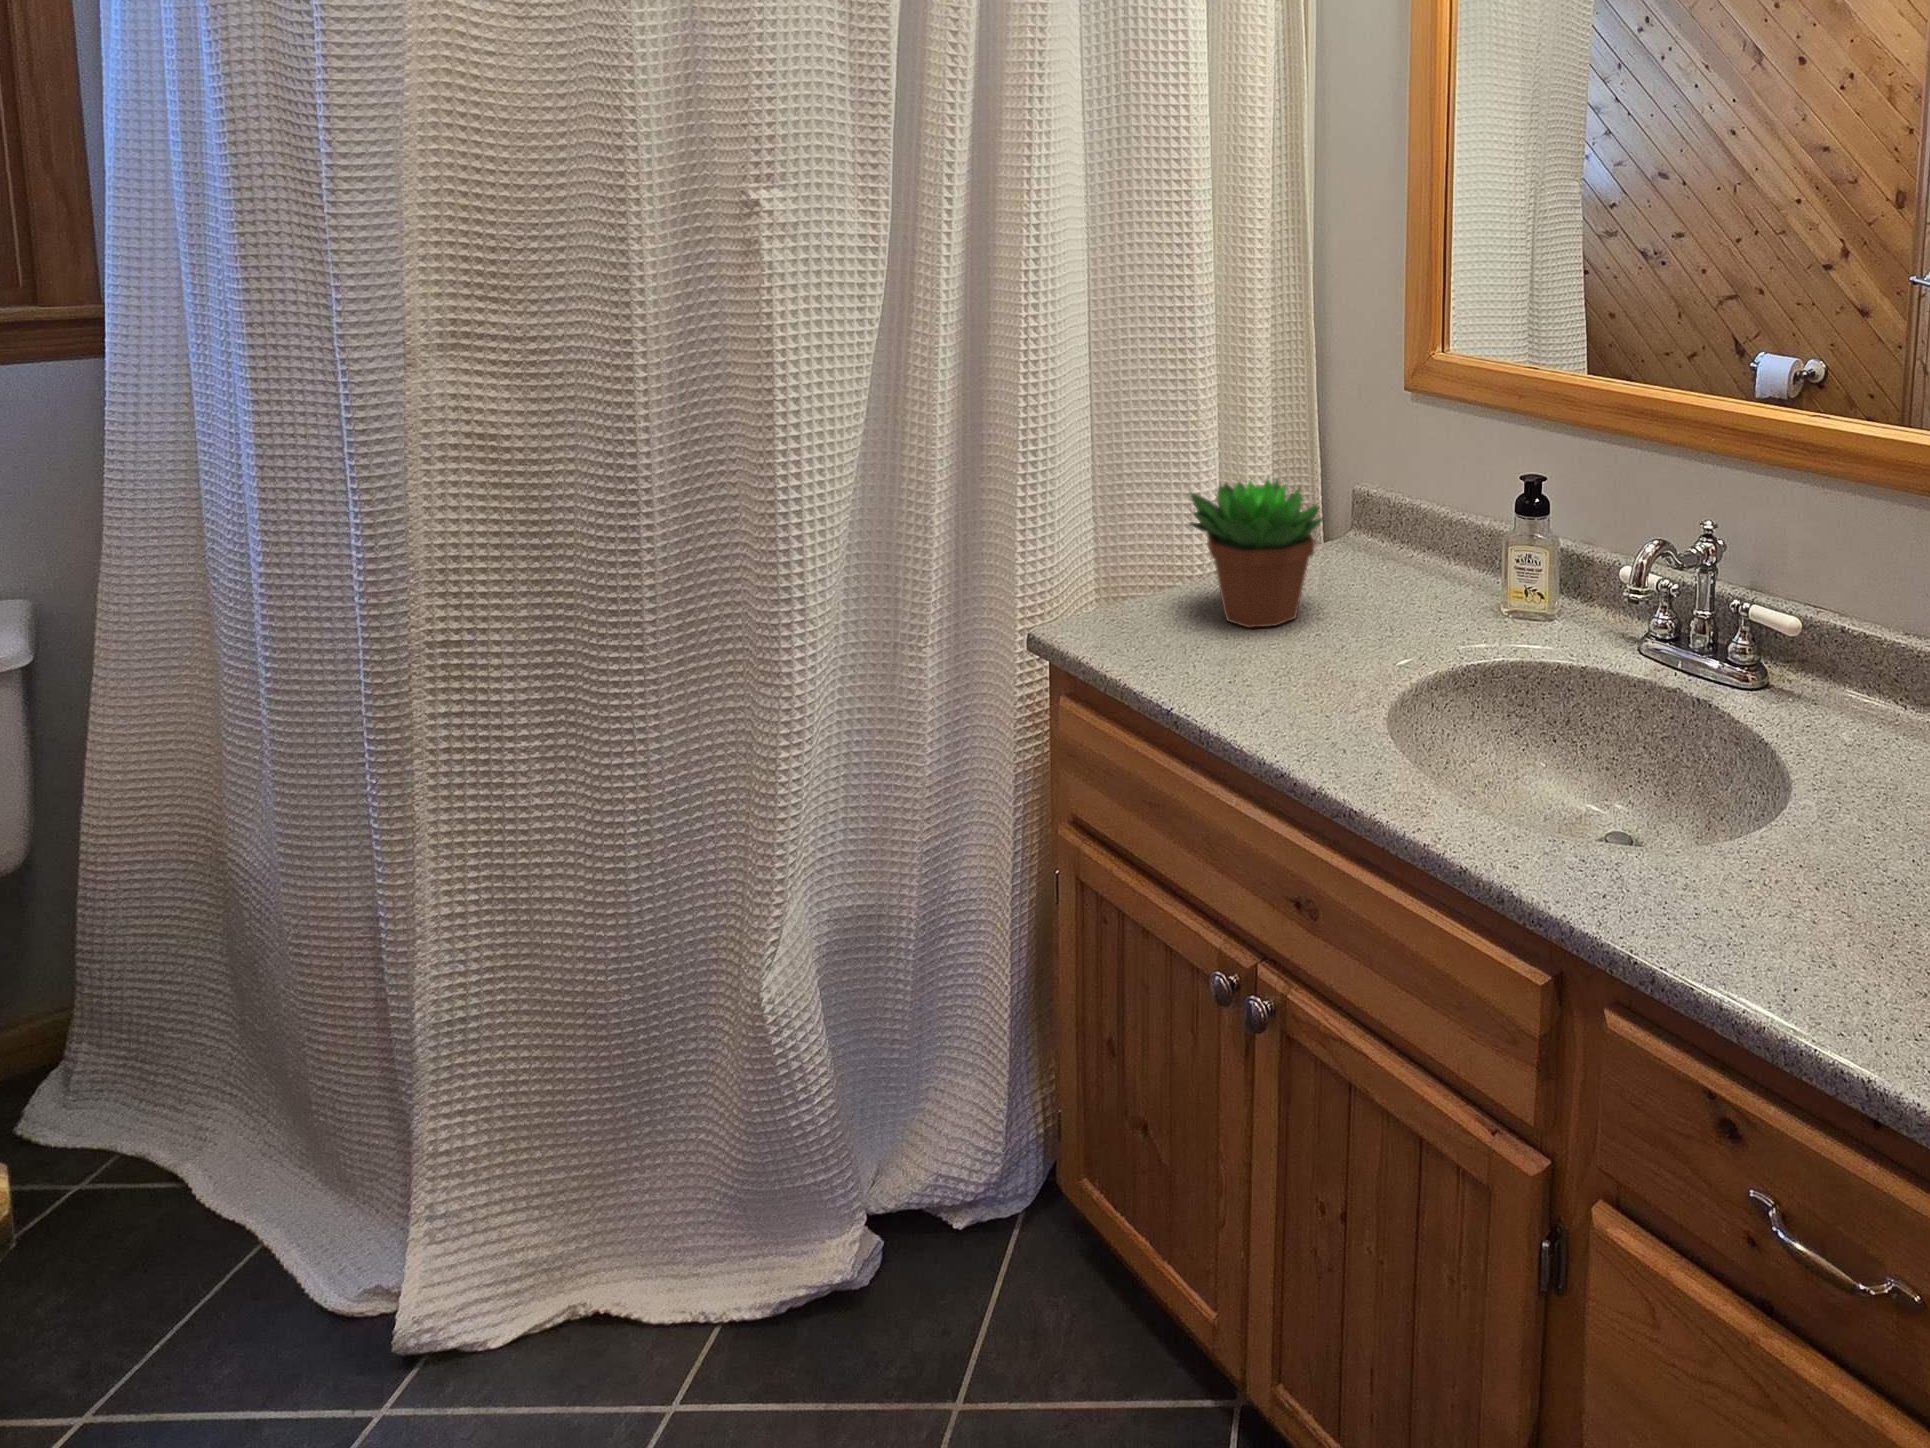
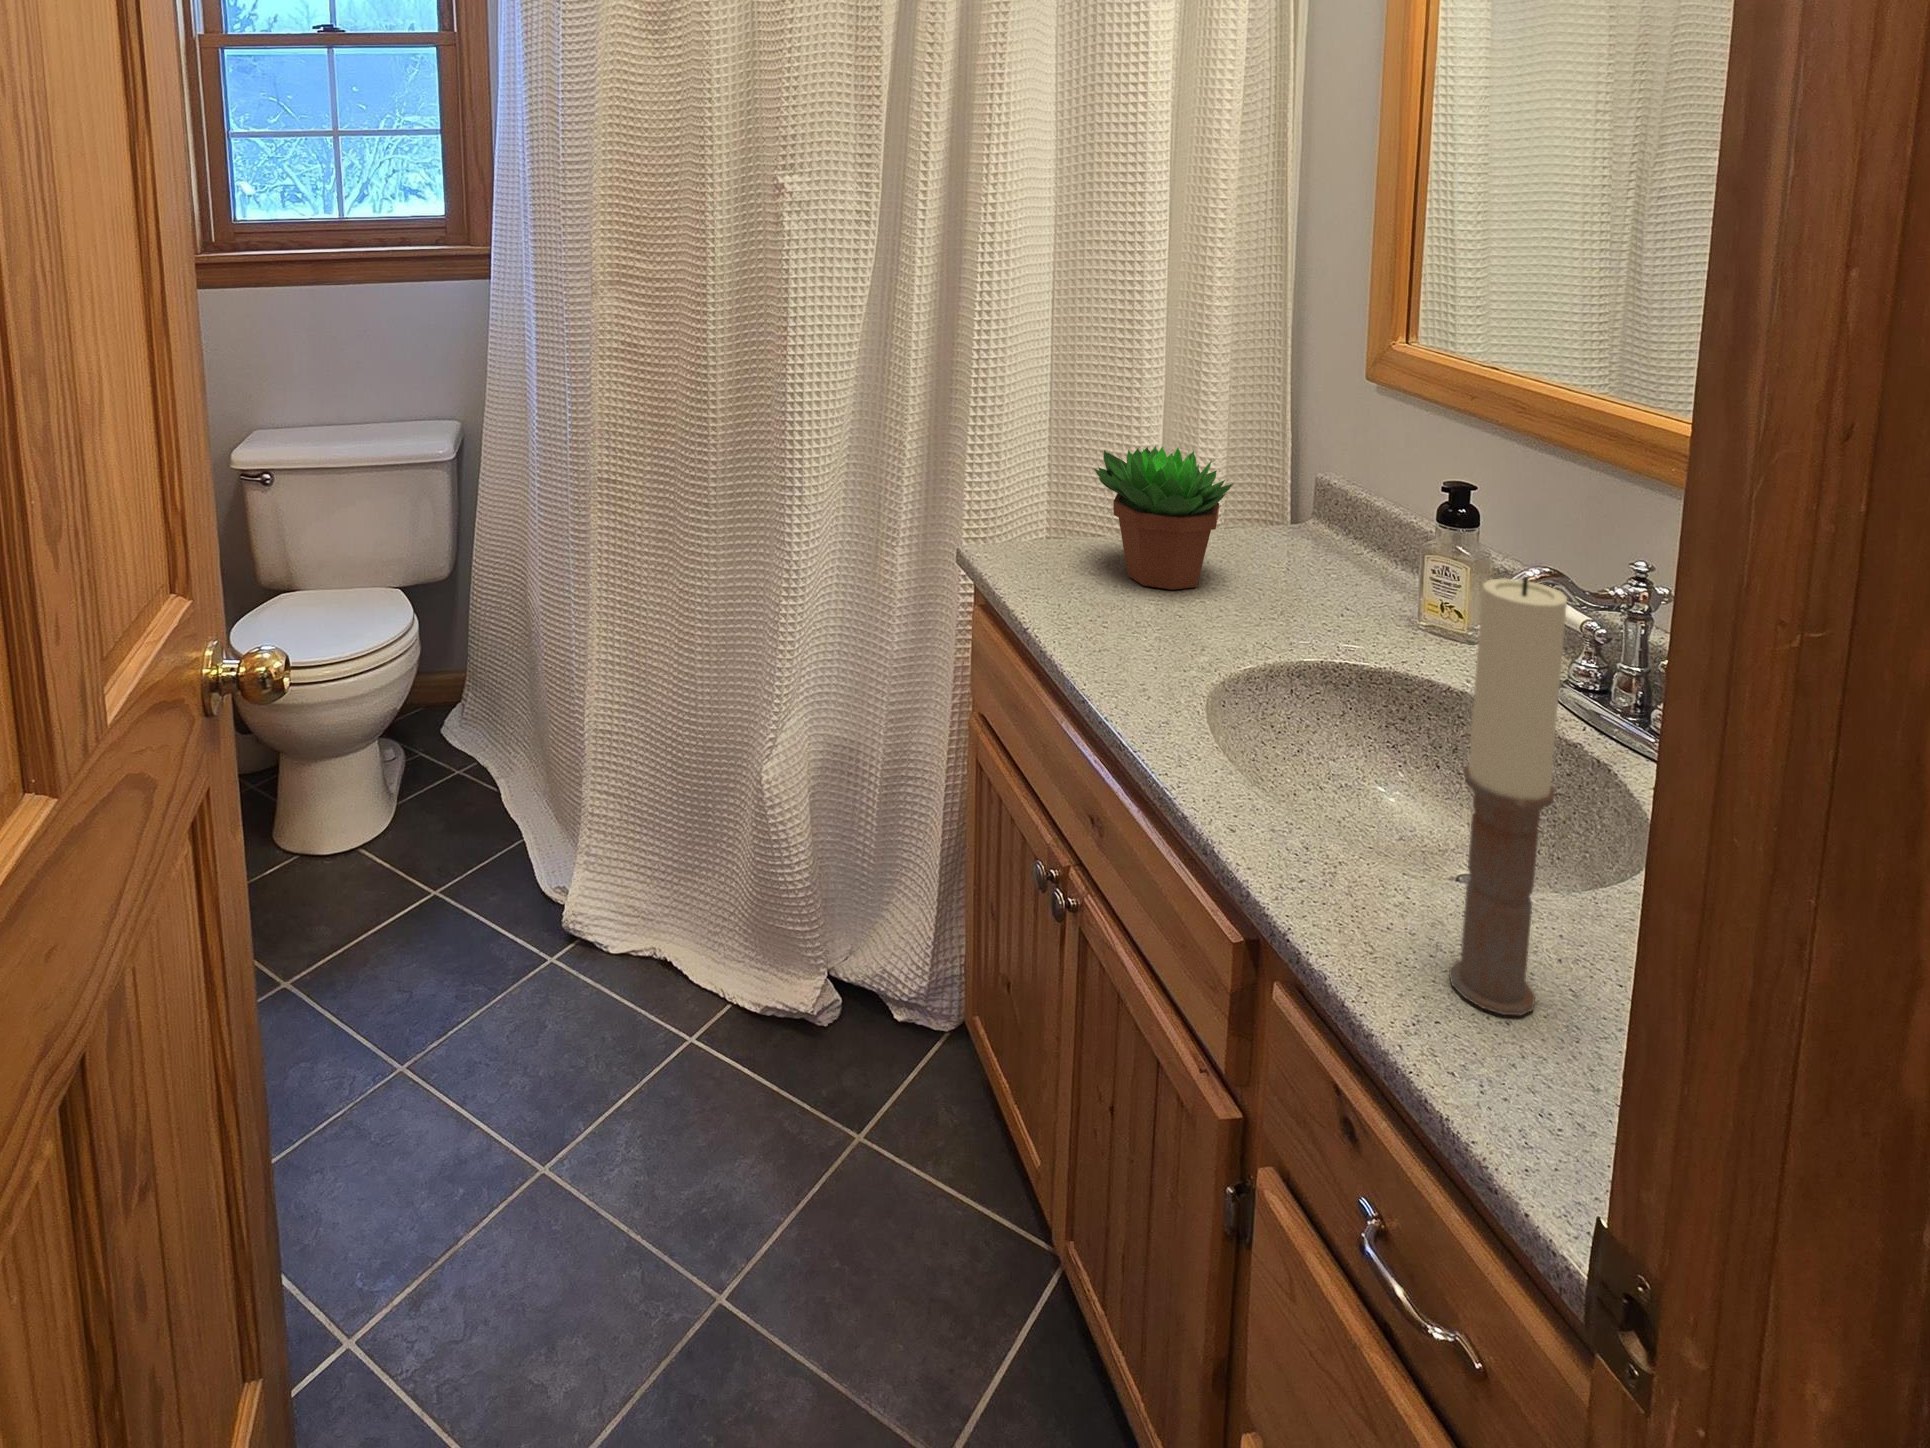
candle: none [1685,531,1763,904] -> present [1449,577,1567,1015]

